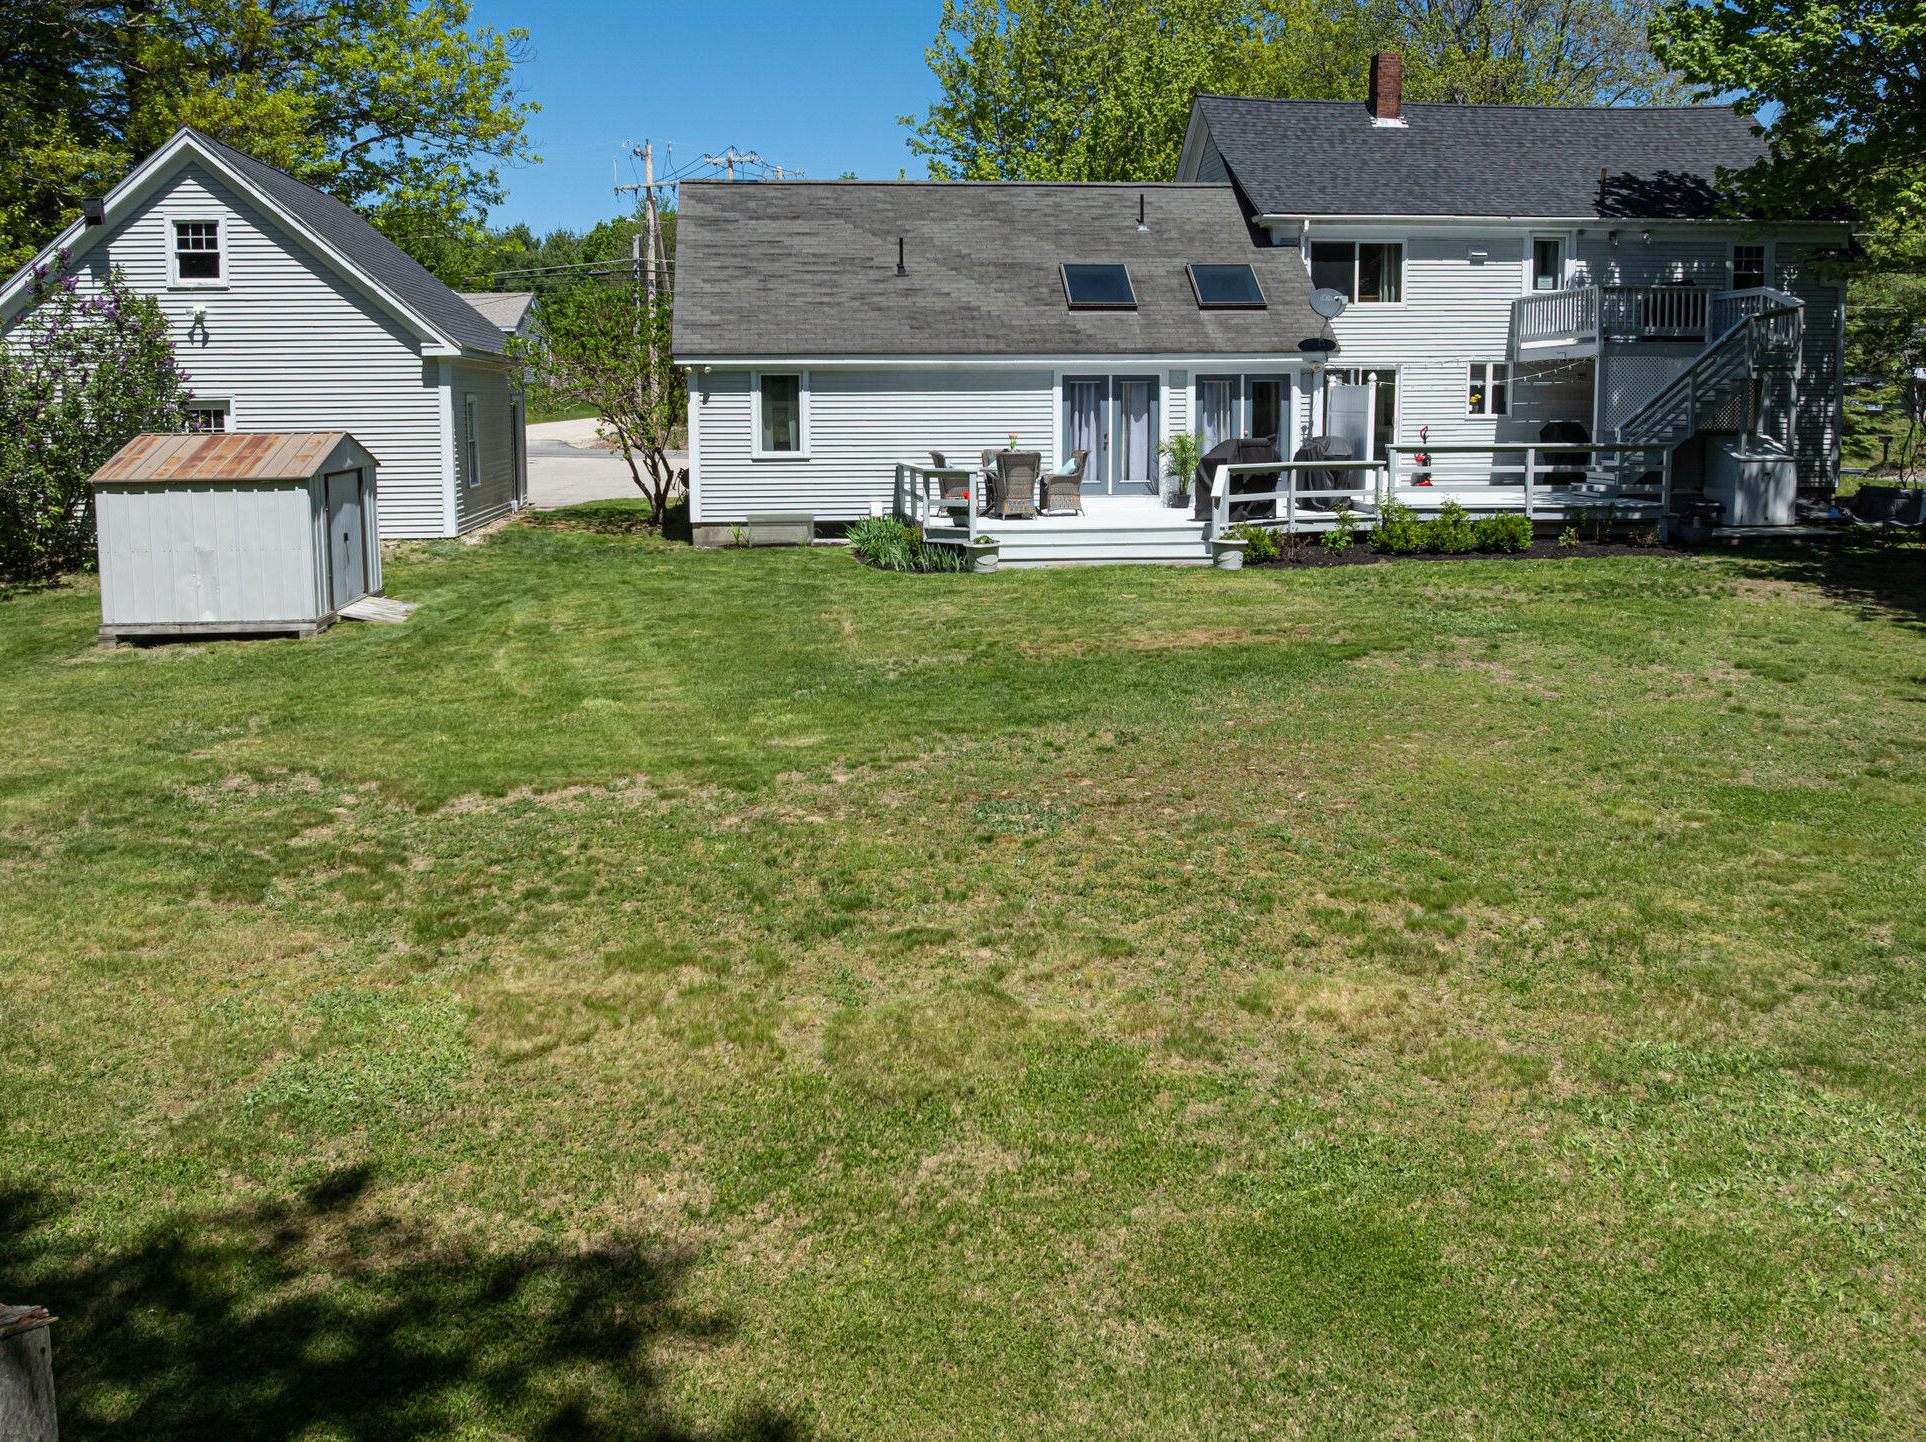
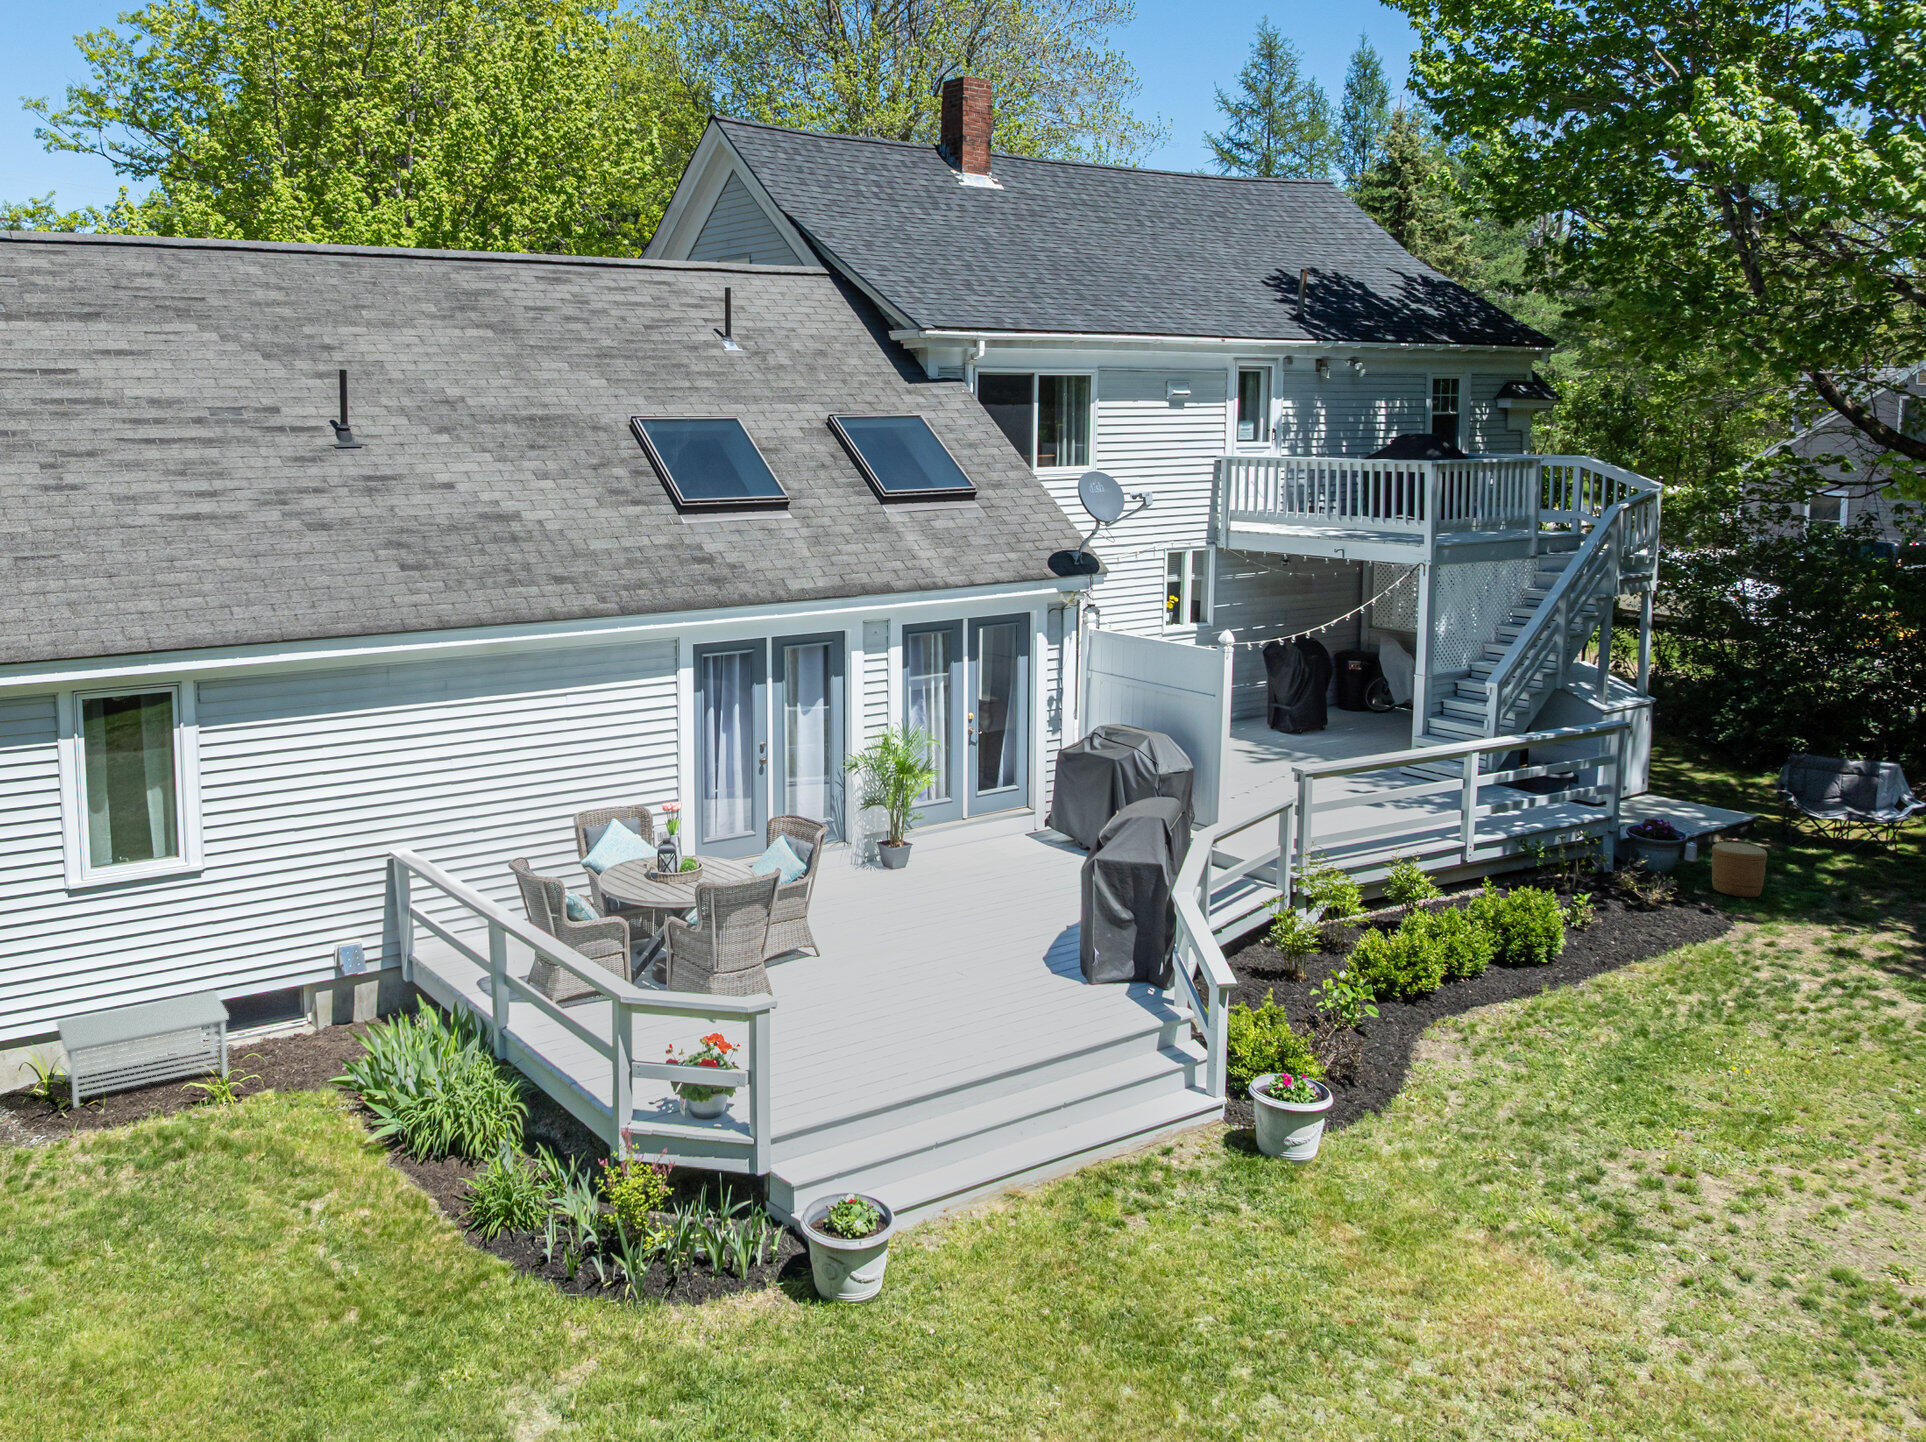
woven basket: none [1702,519,1737,551] -> present [1712,842,1767,897]

